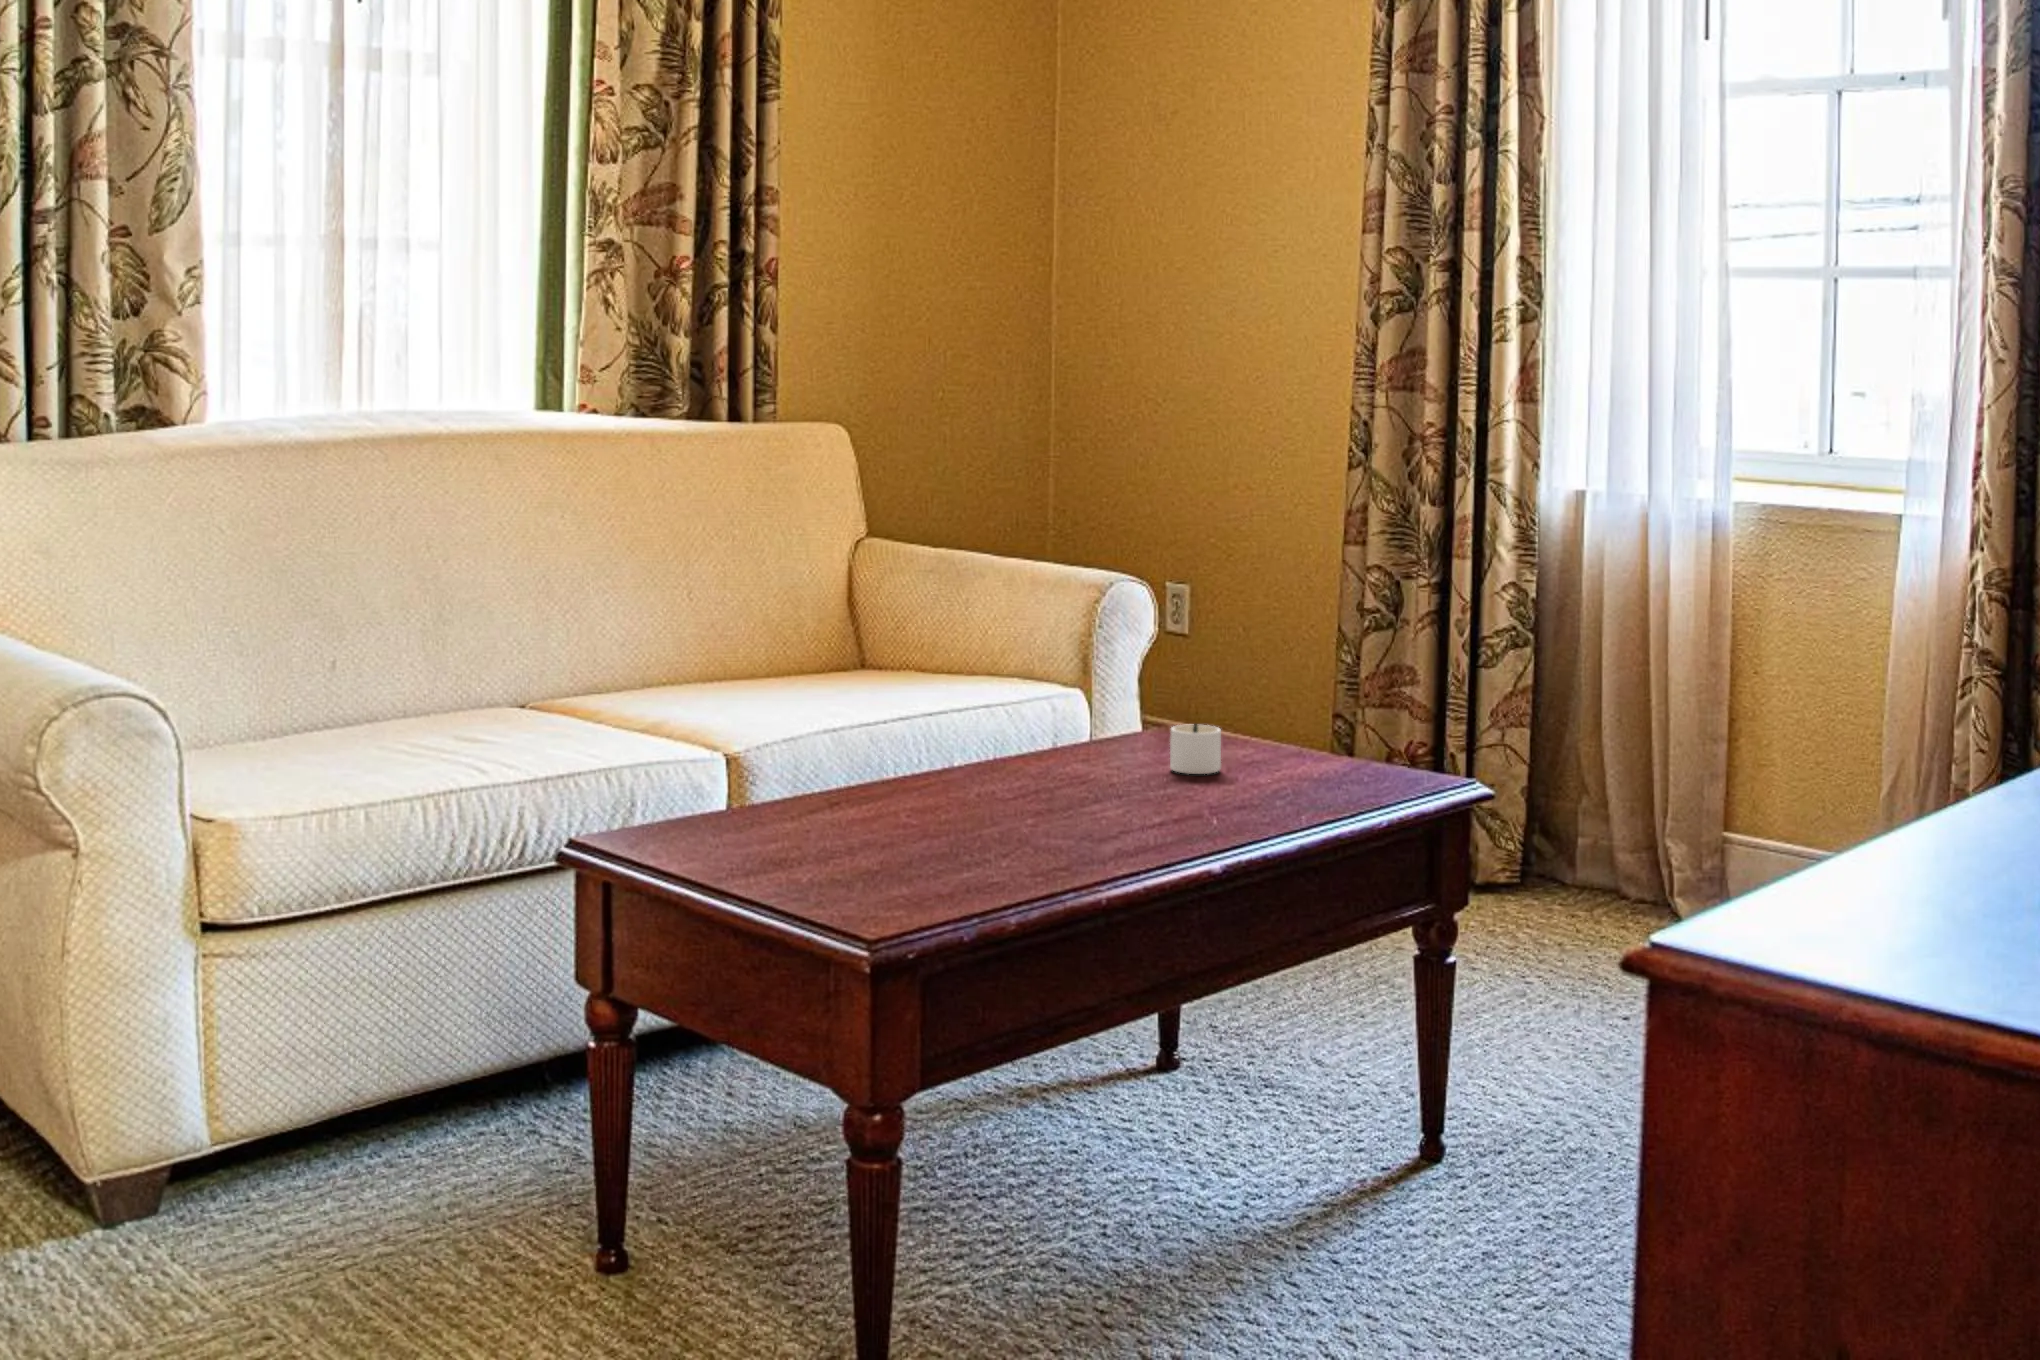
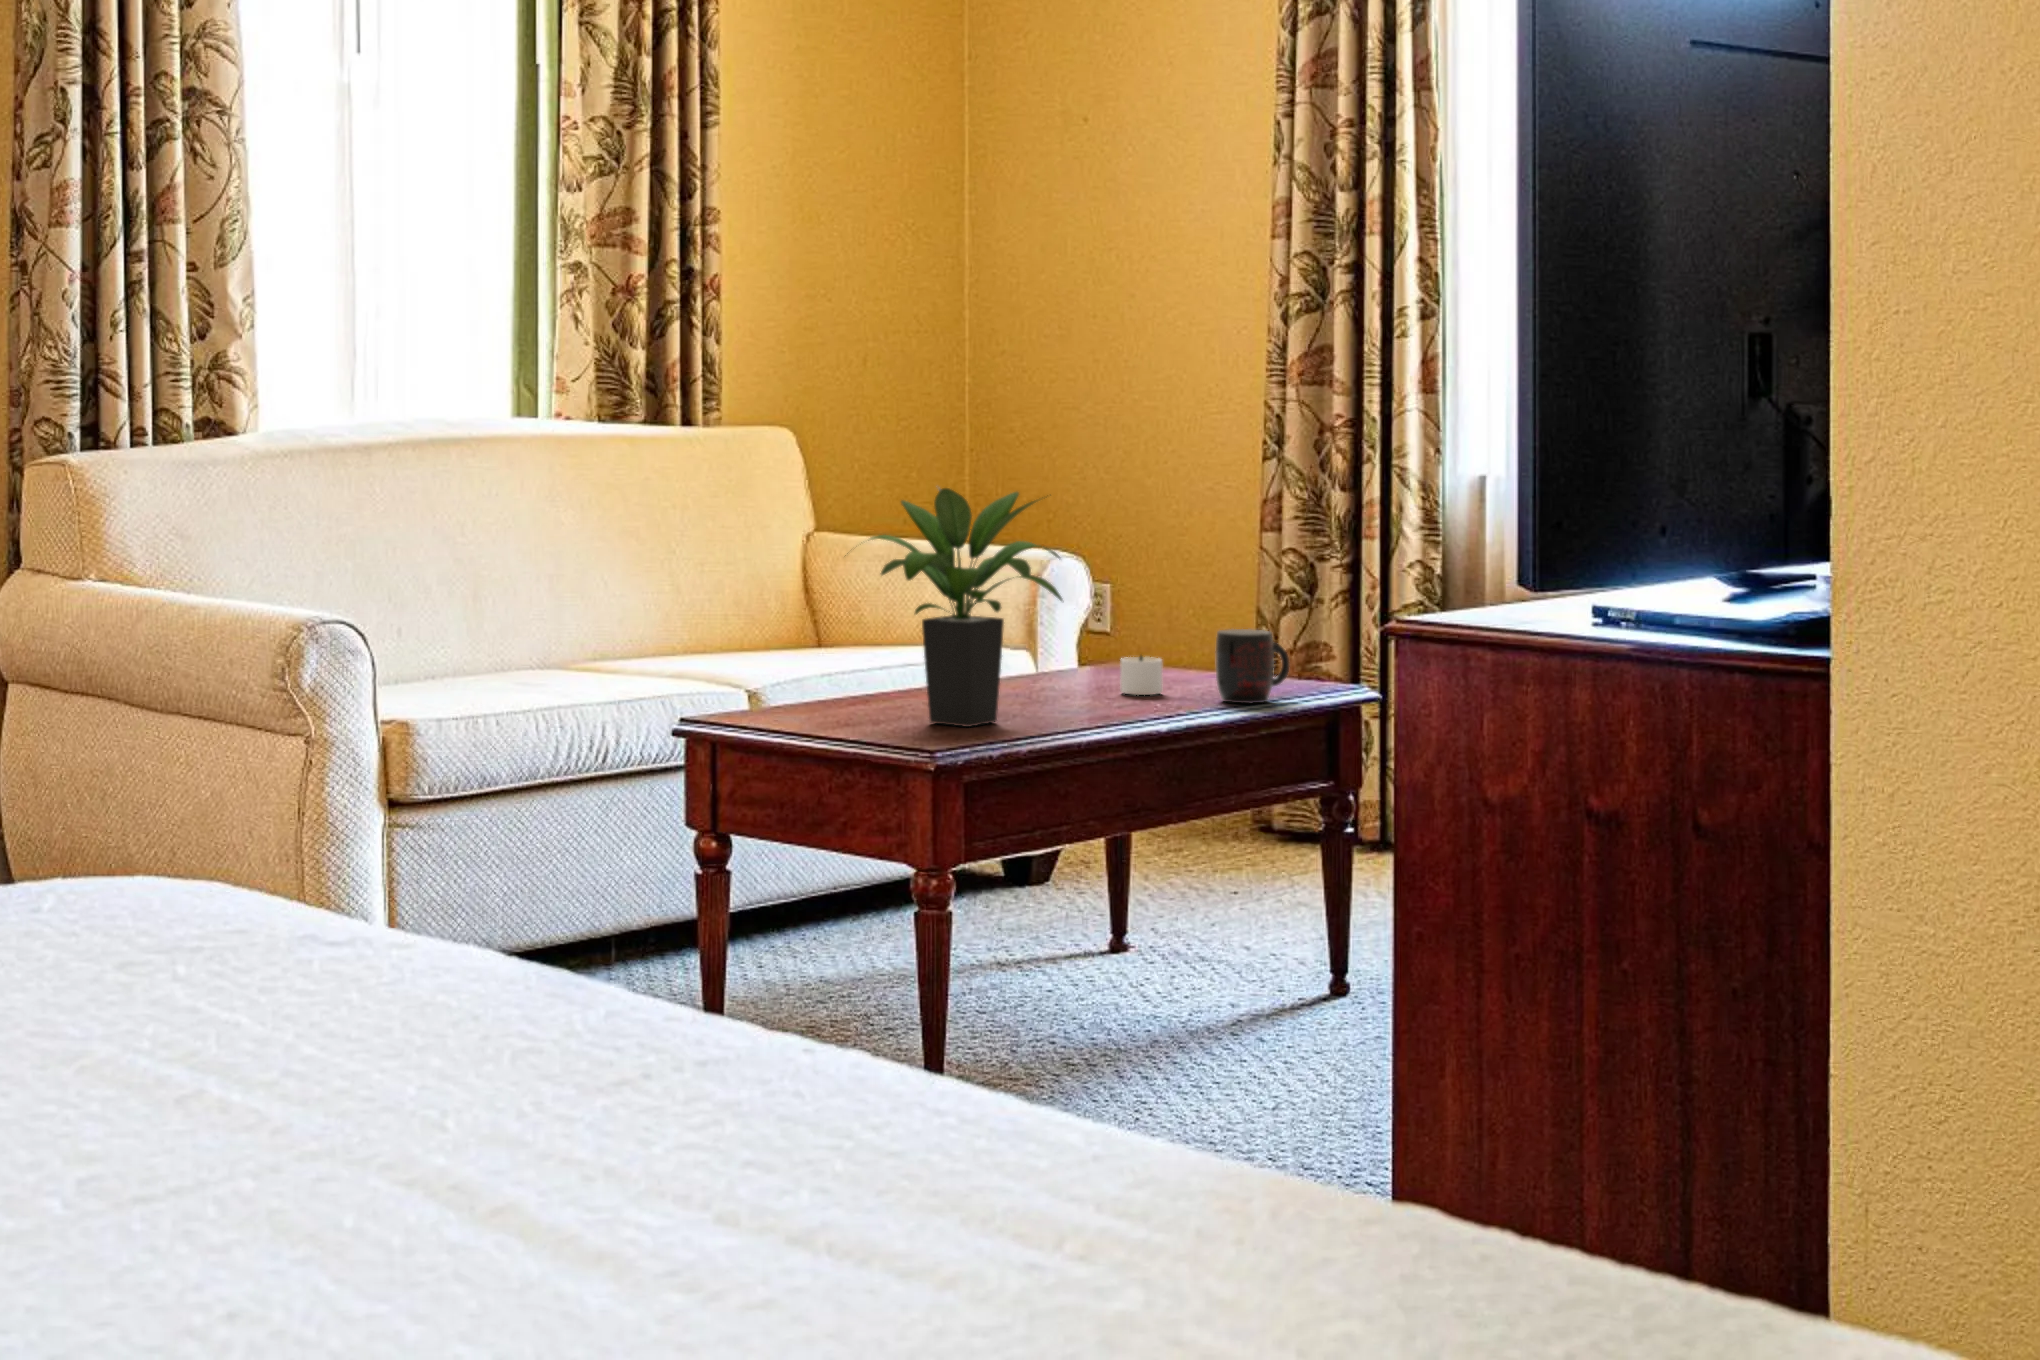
potted plant: none [805,525,1089,841] -> present [845,488,1062,727]
mug: none [1285,697,1375,793] -> present [1215,629,1290,703]

